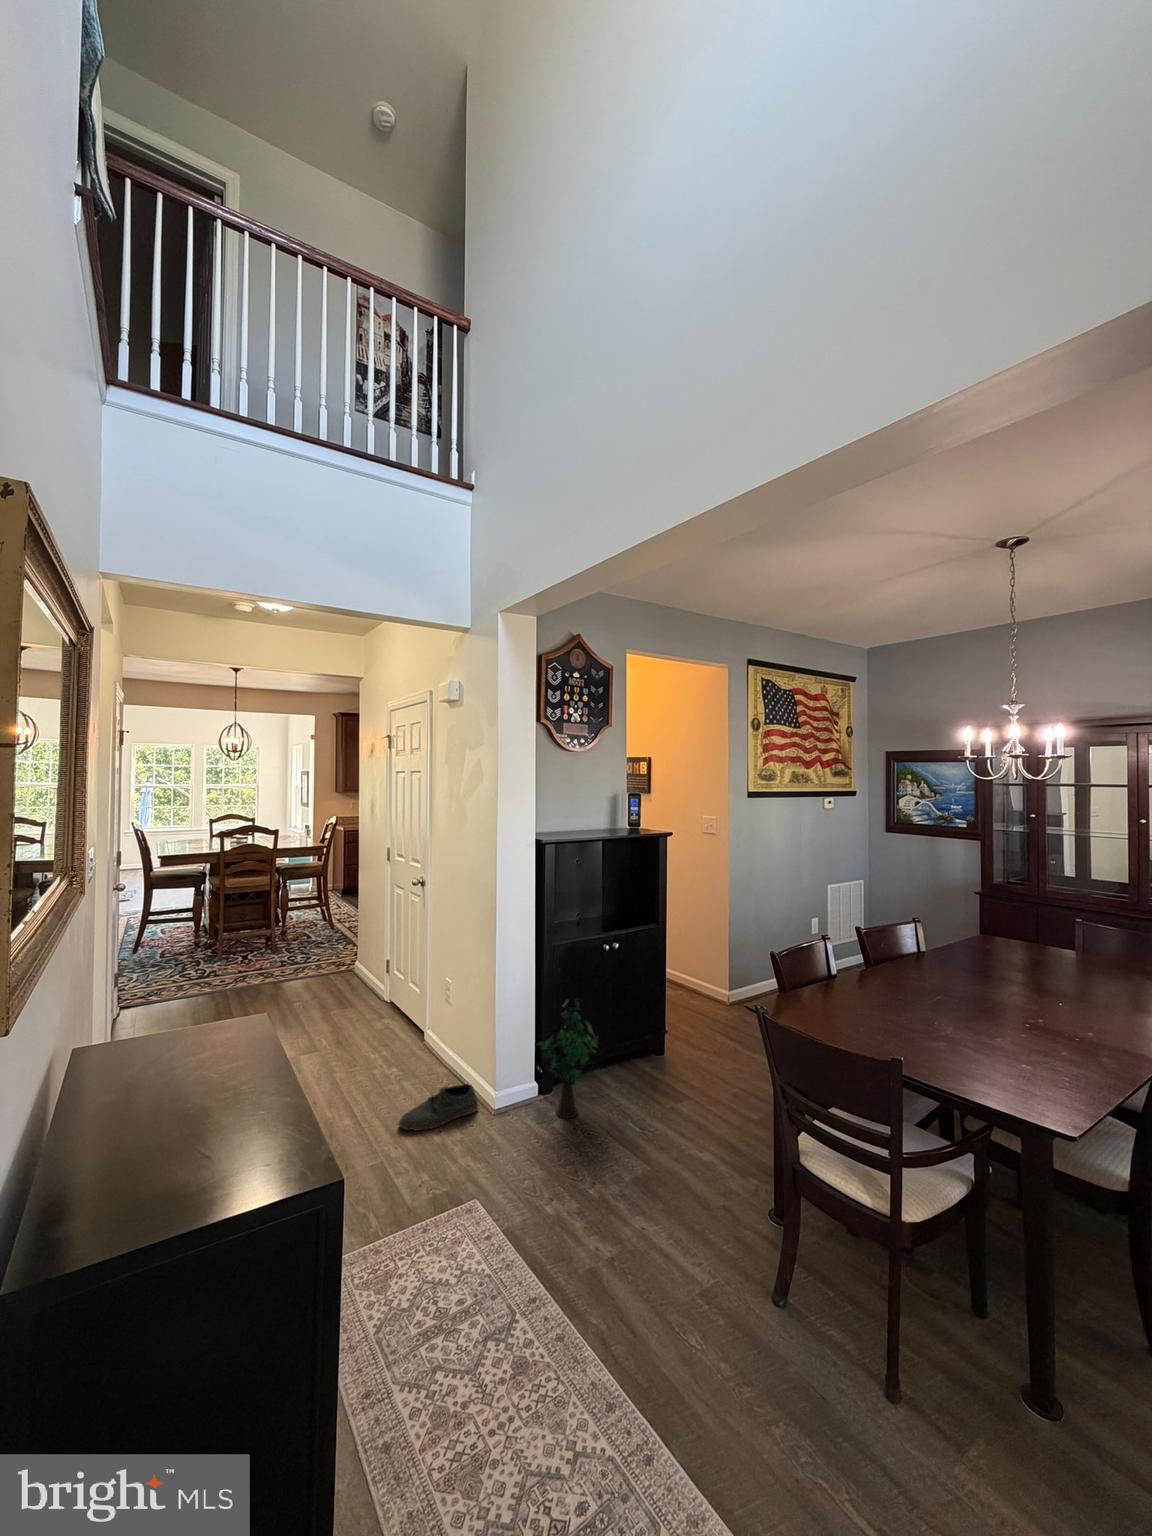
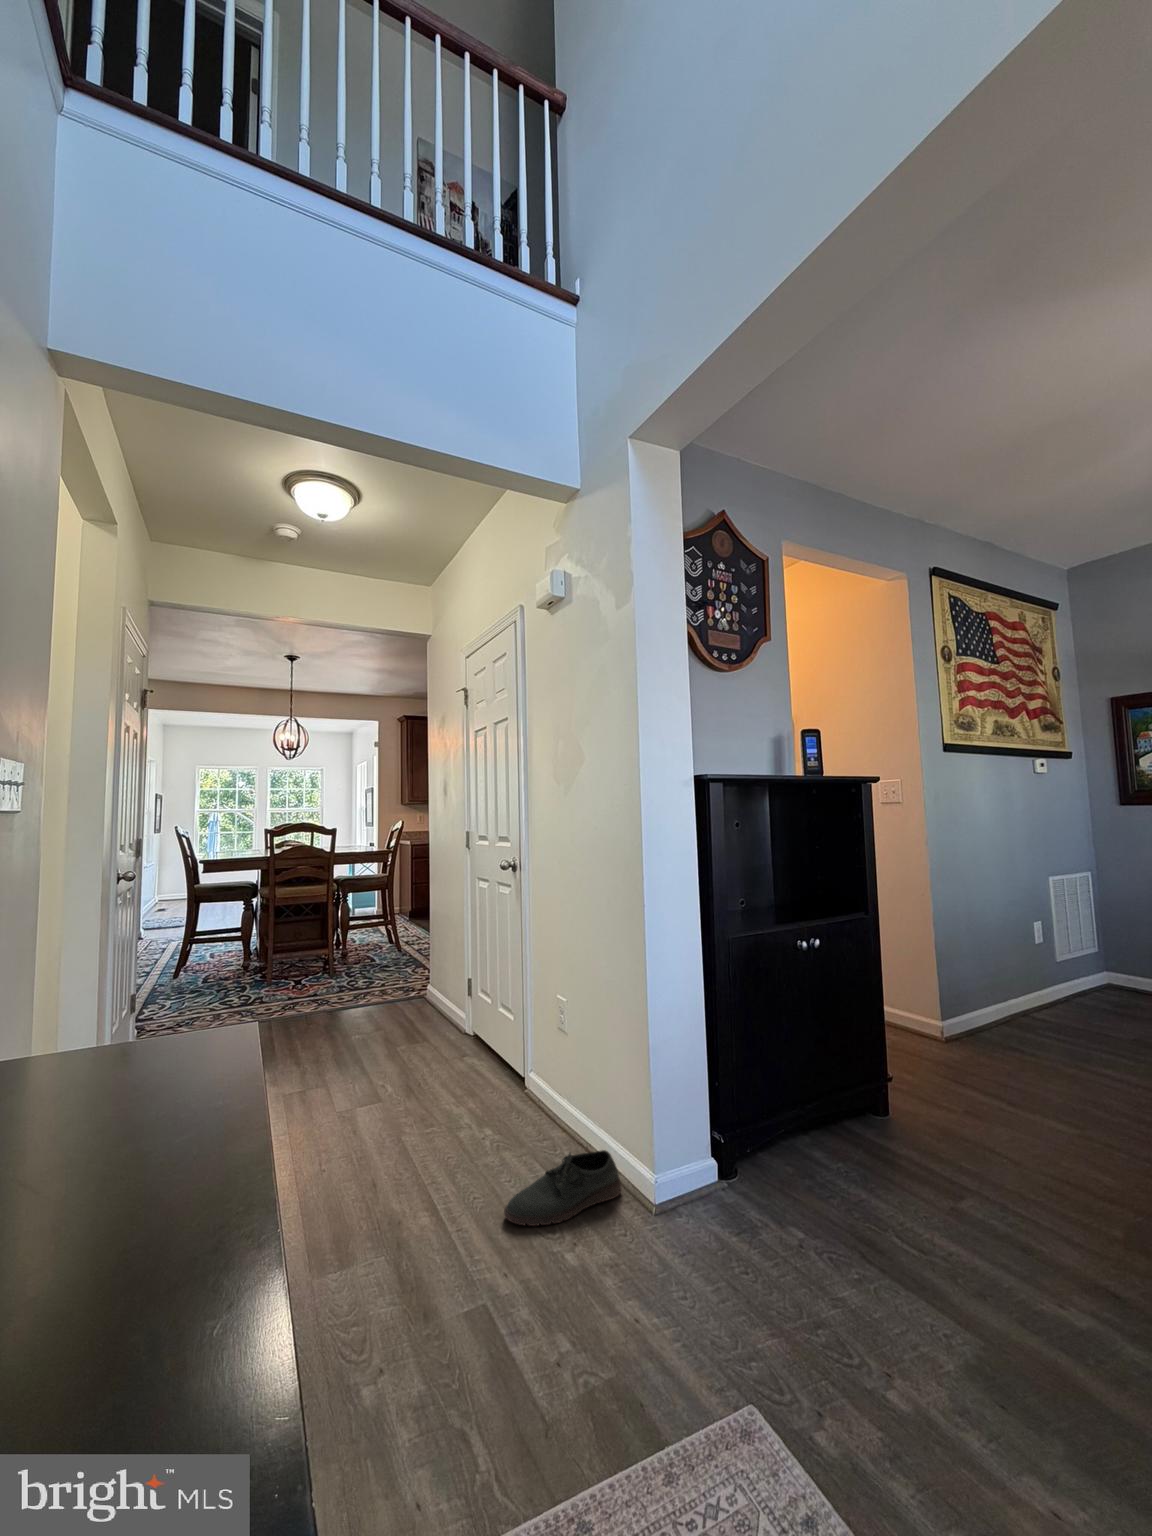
decorative plant: present [537,998,598,1118] -> none [707,1016,808,1211]

